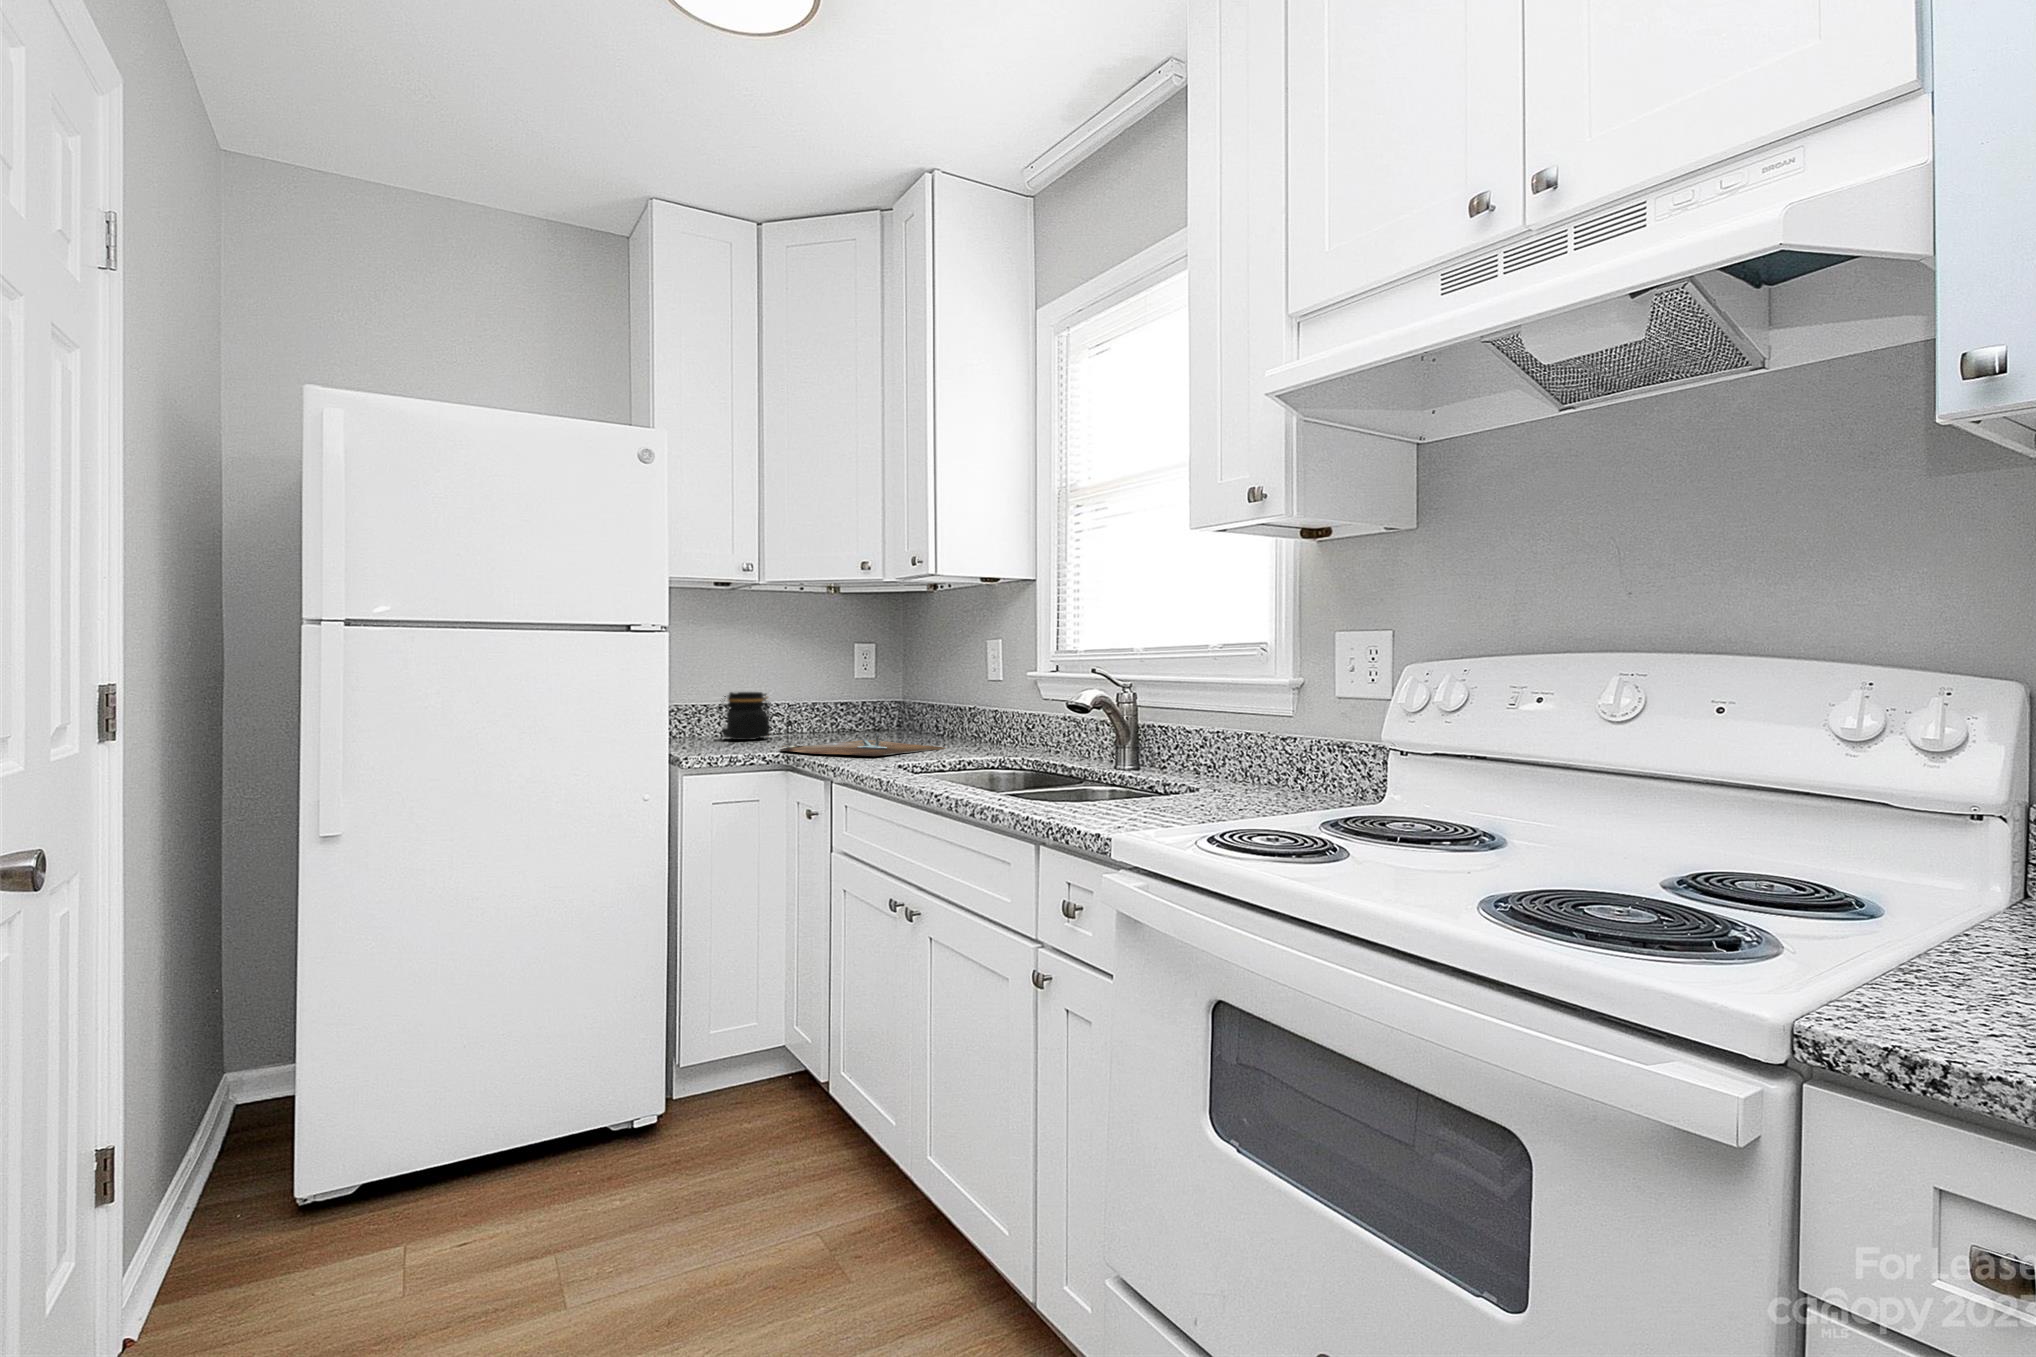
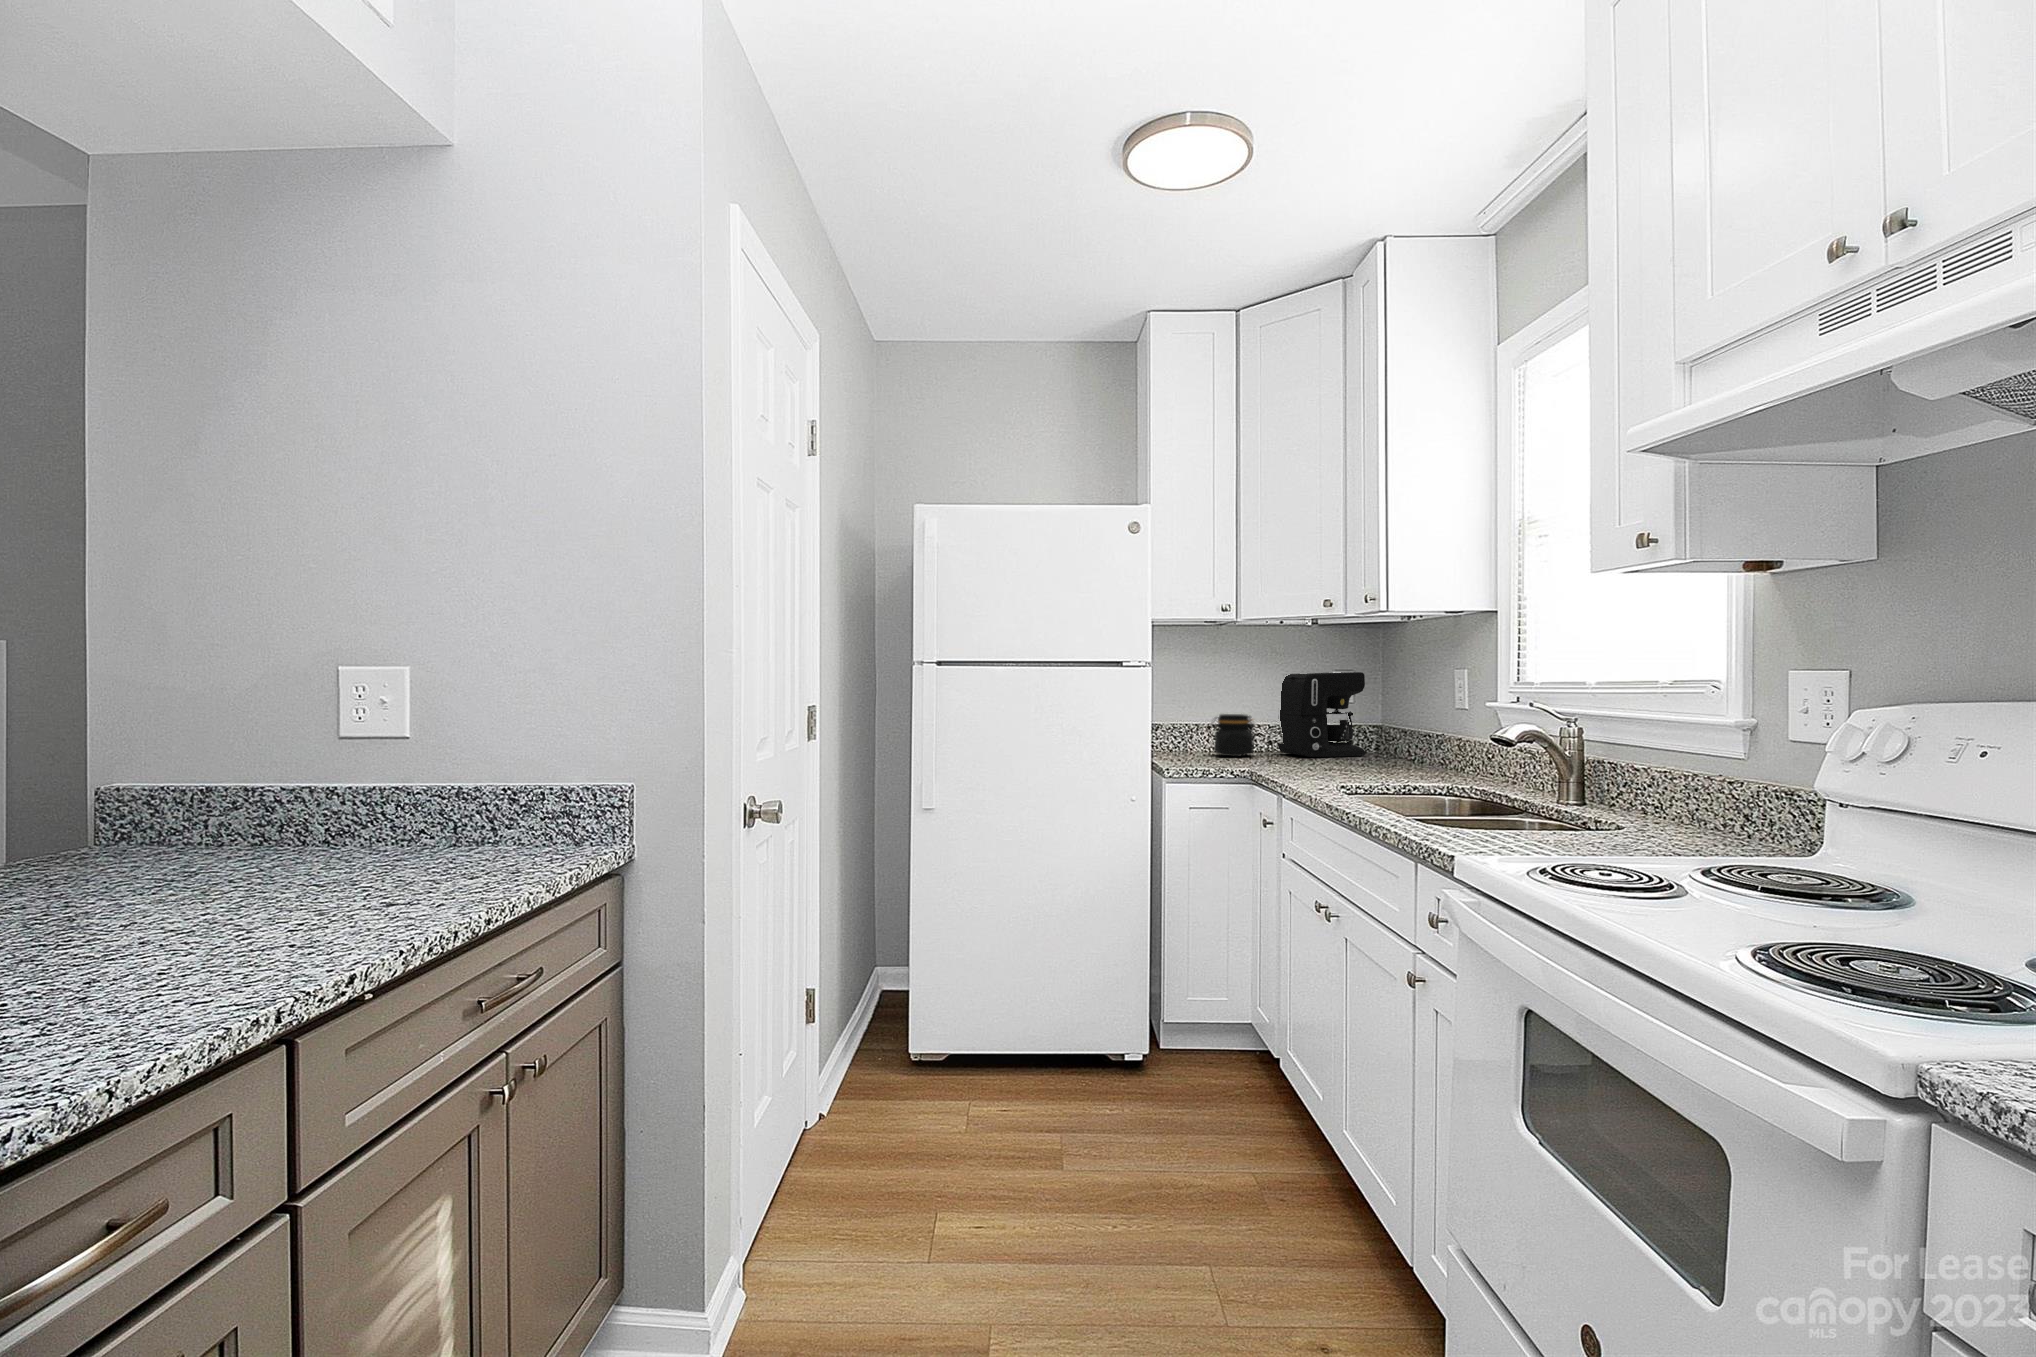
coffee maker: none [793,645,886,736] -> present [1278,672,1365,757]
cutting board: present [780,734,945,756] -> none [1253,756,1409,777]

